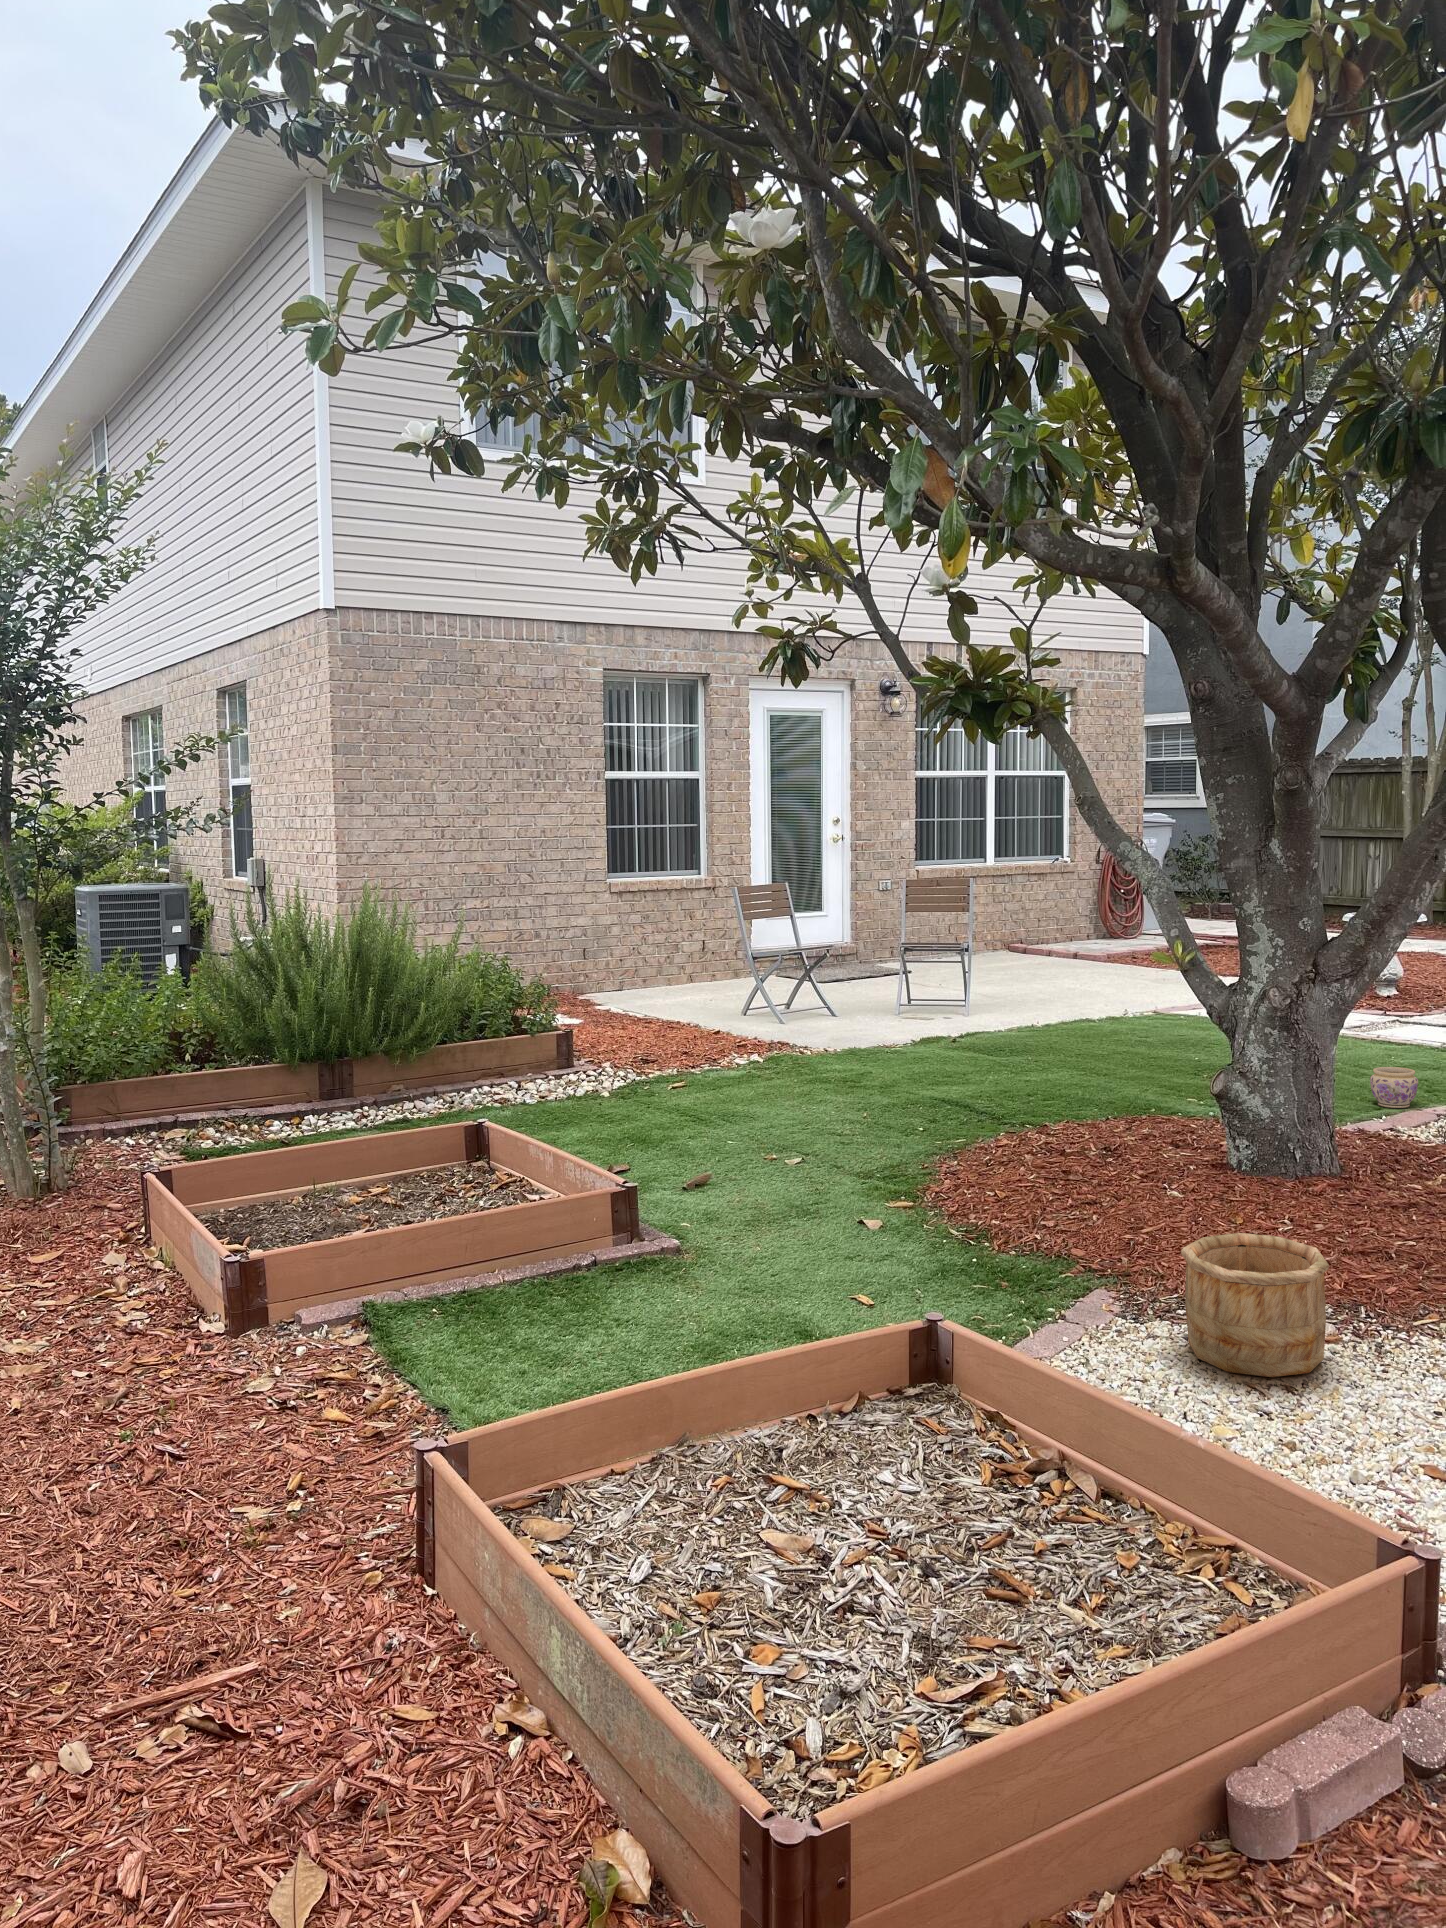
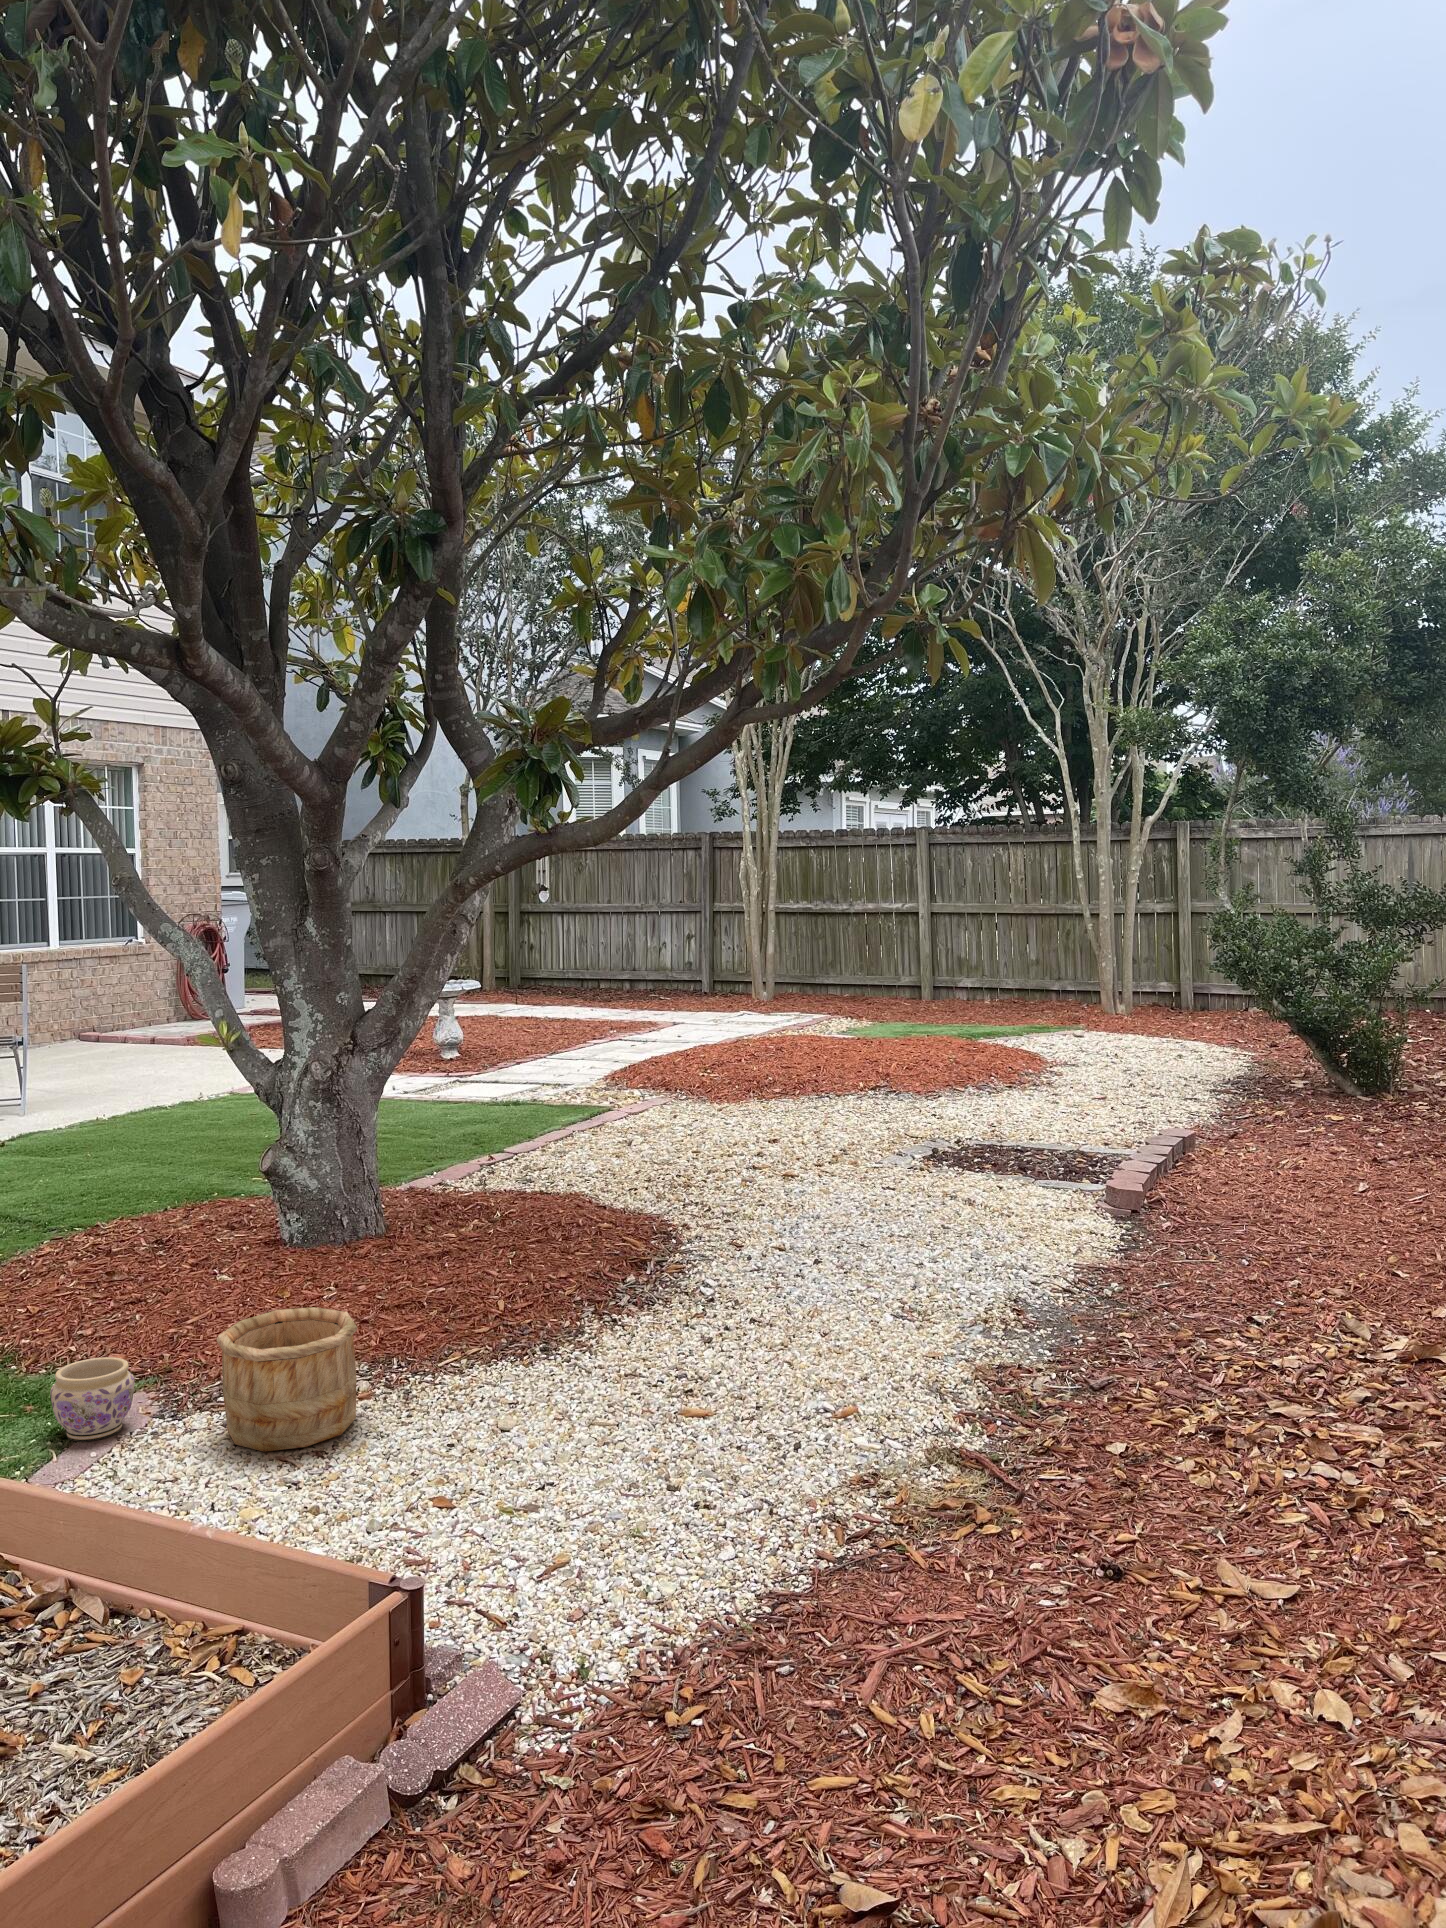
planter: present [1370,1067,1418,1109] -> present [50,1357,134,1441]

